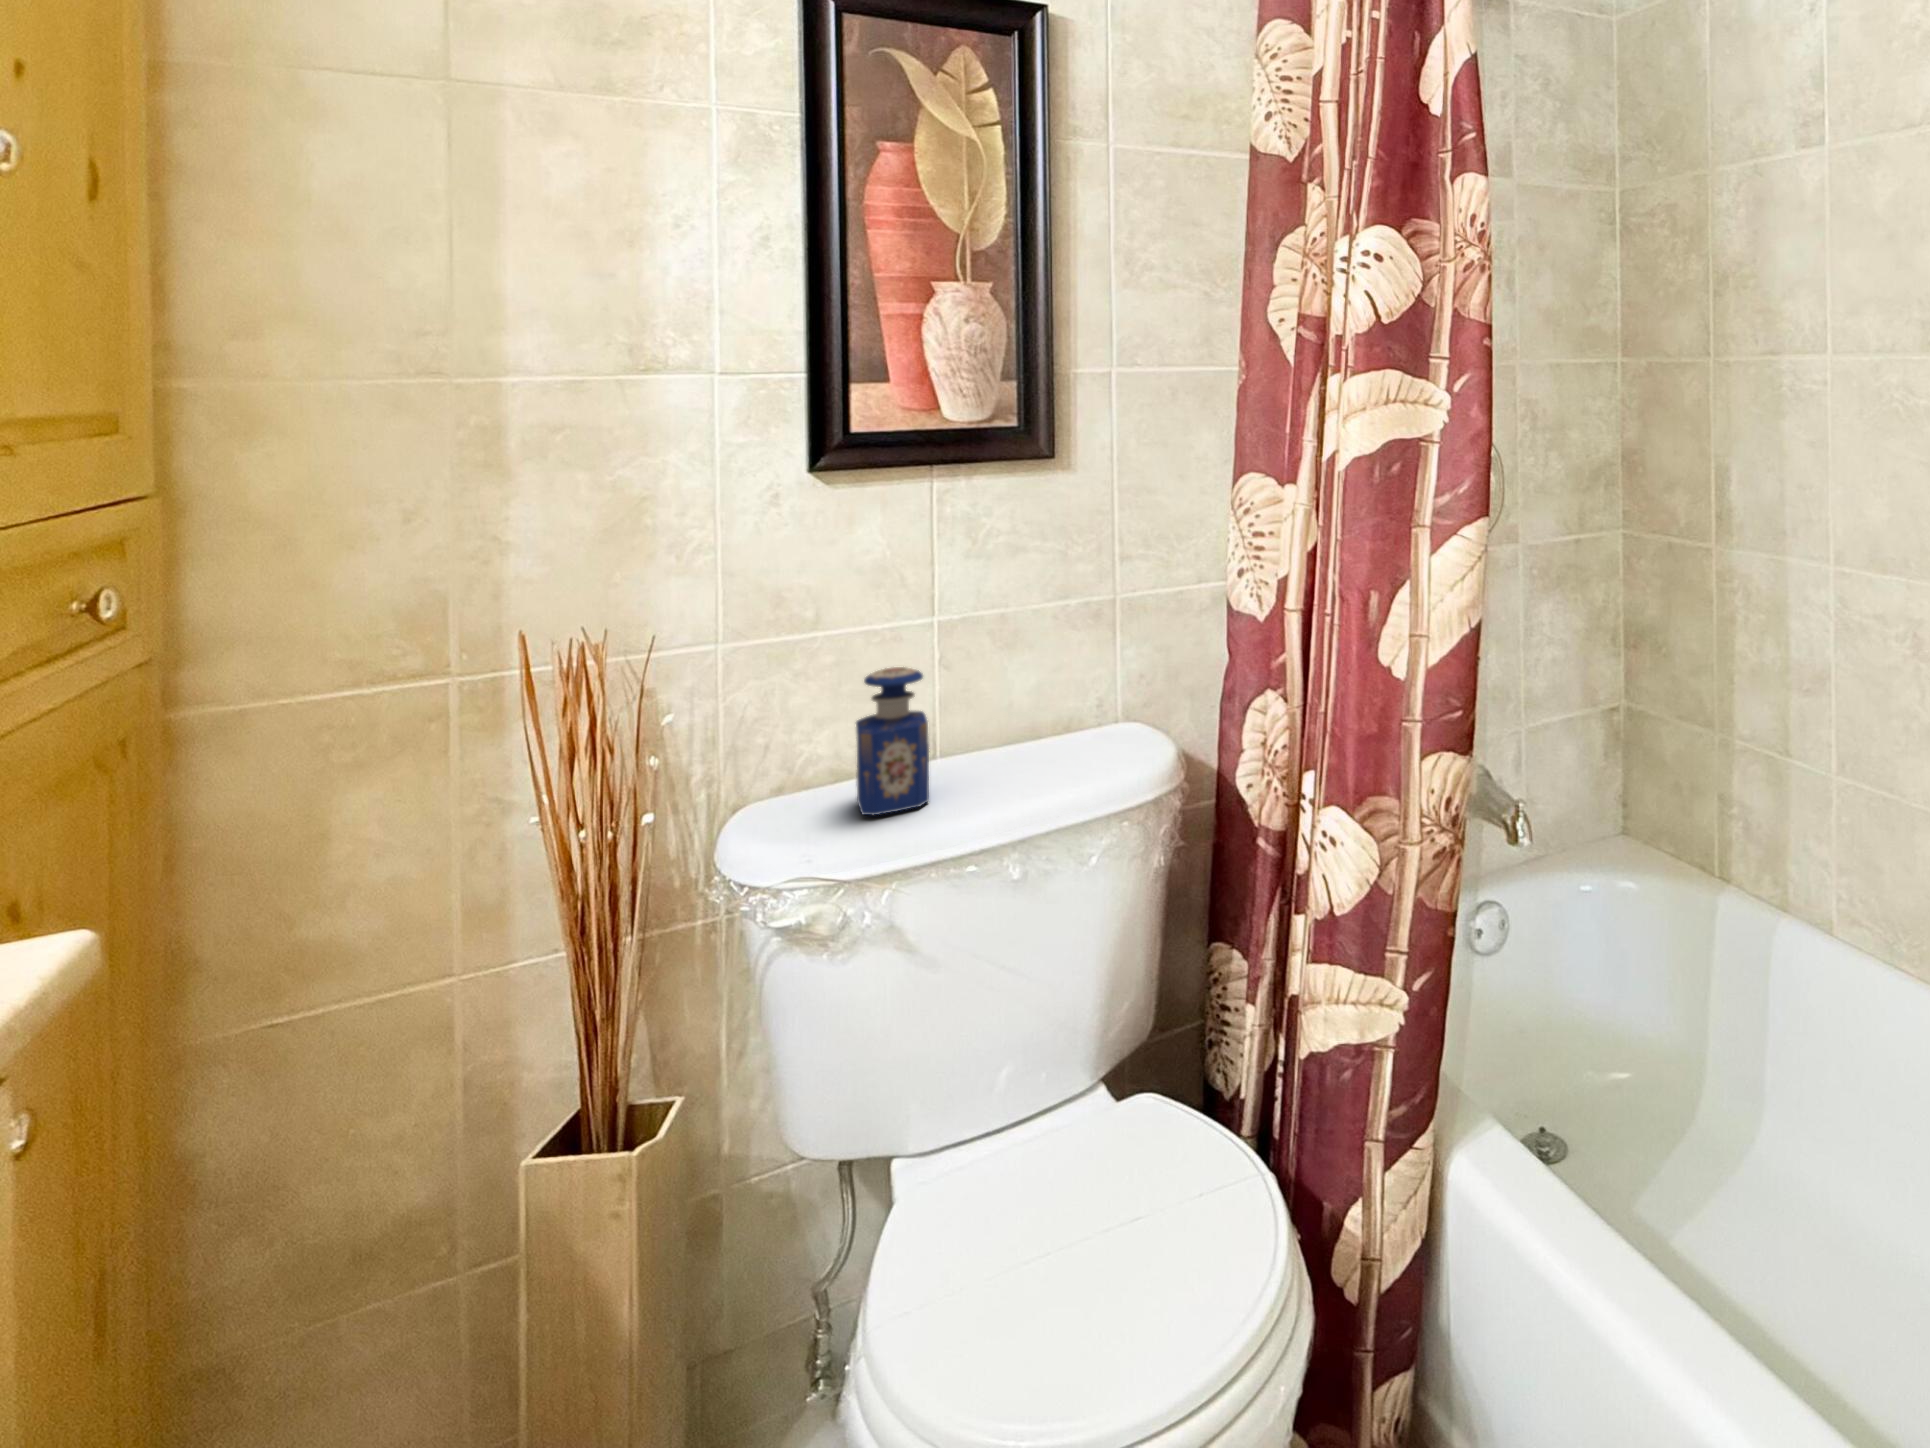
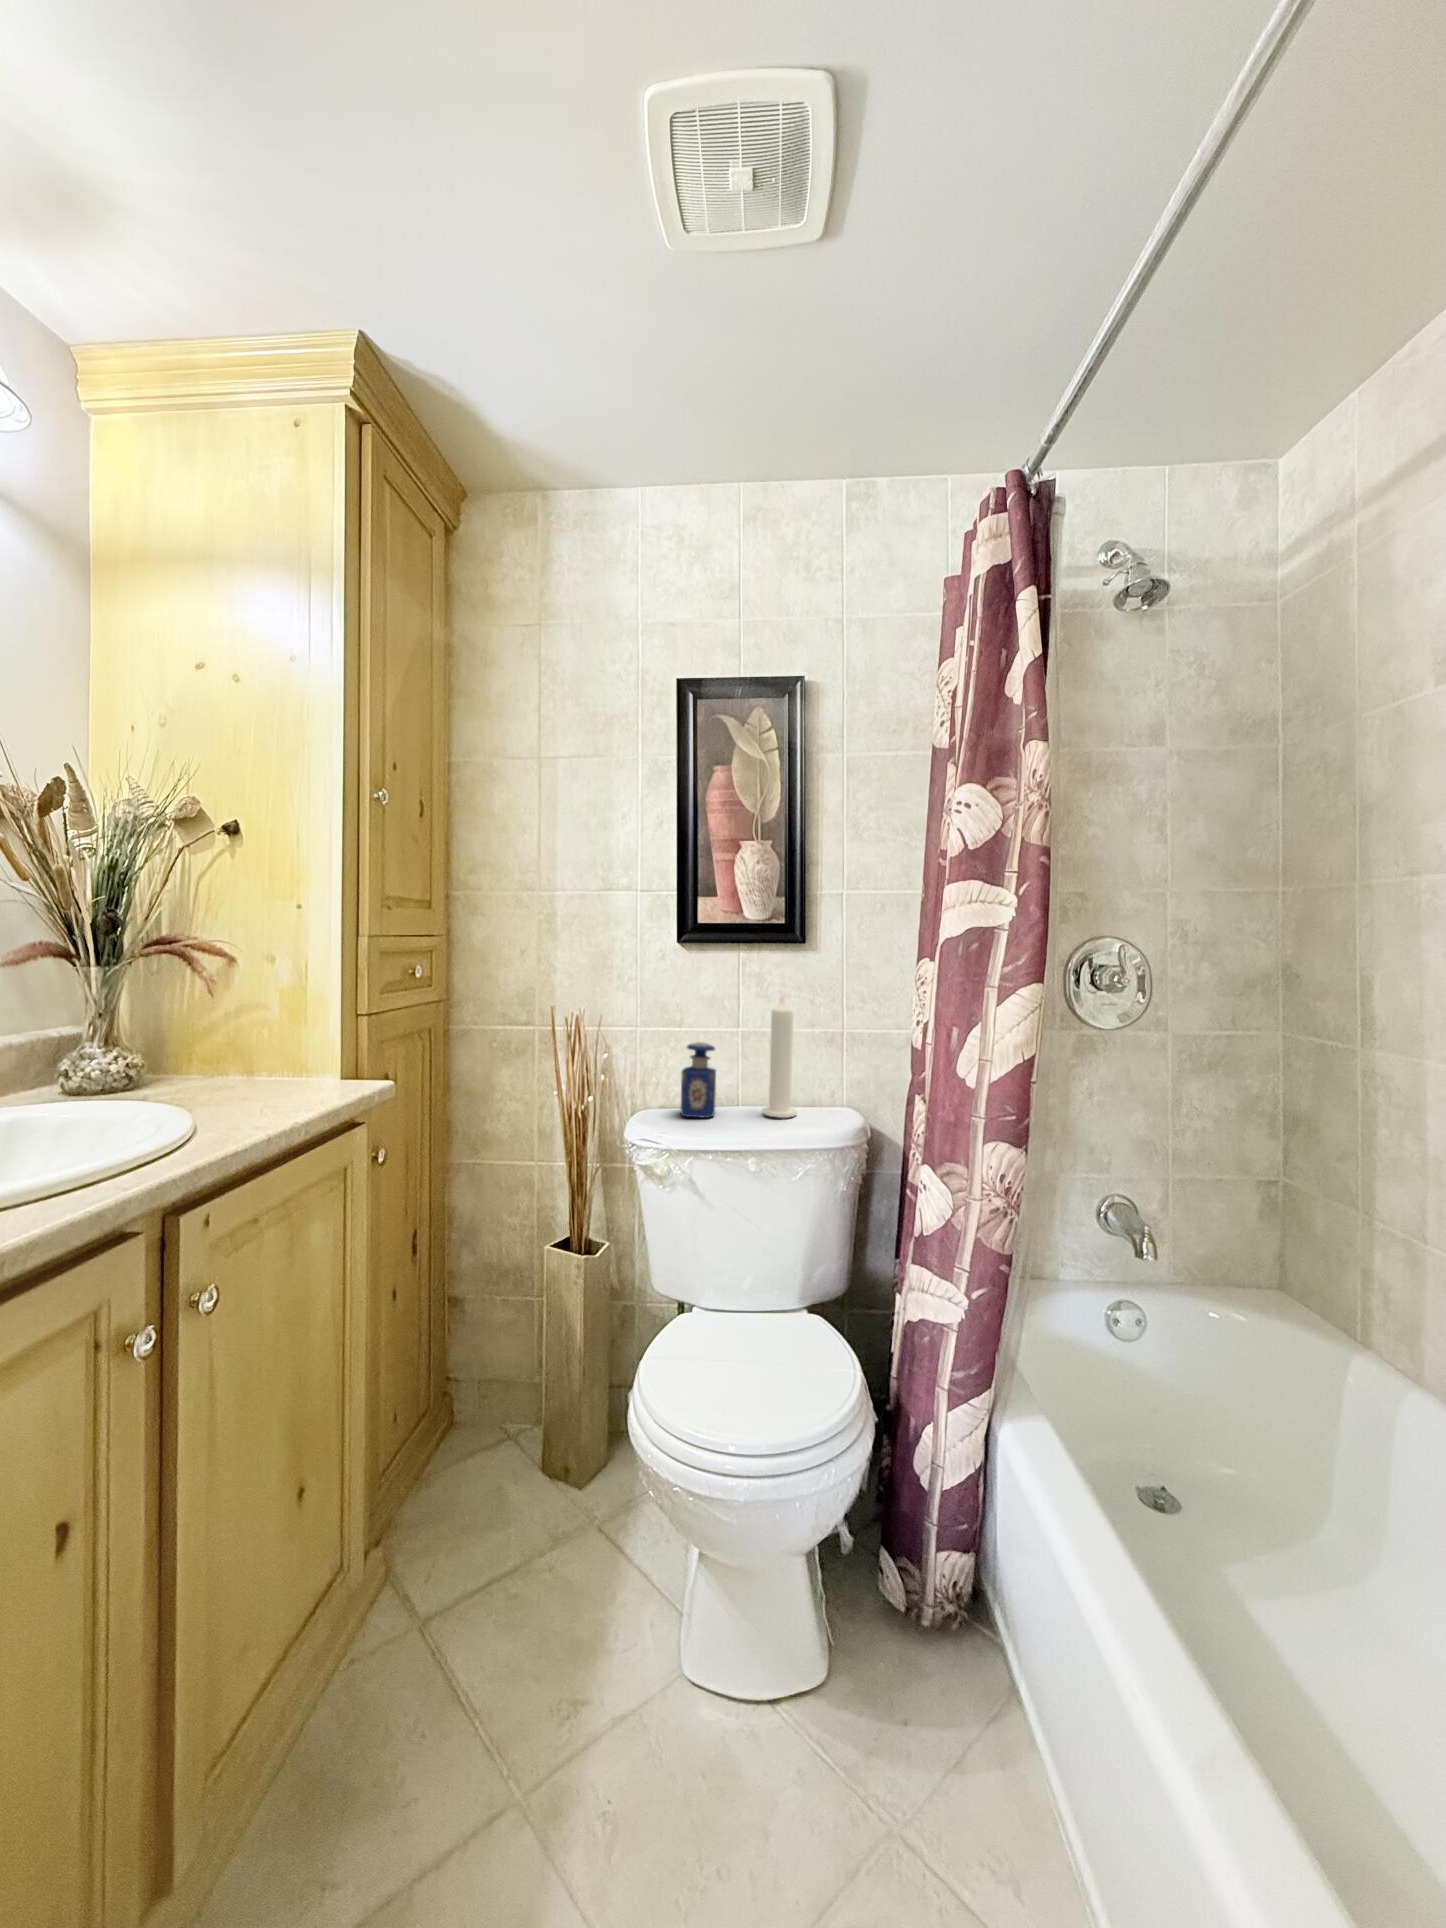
candle: none [1019,559,1081,777] -> present [763,995,797,1118]

